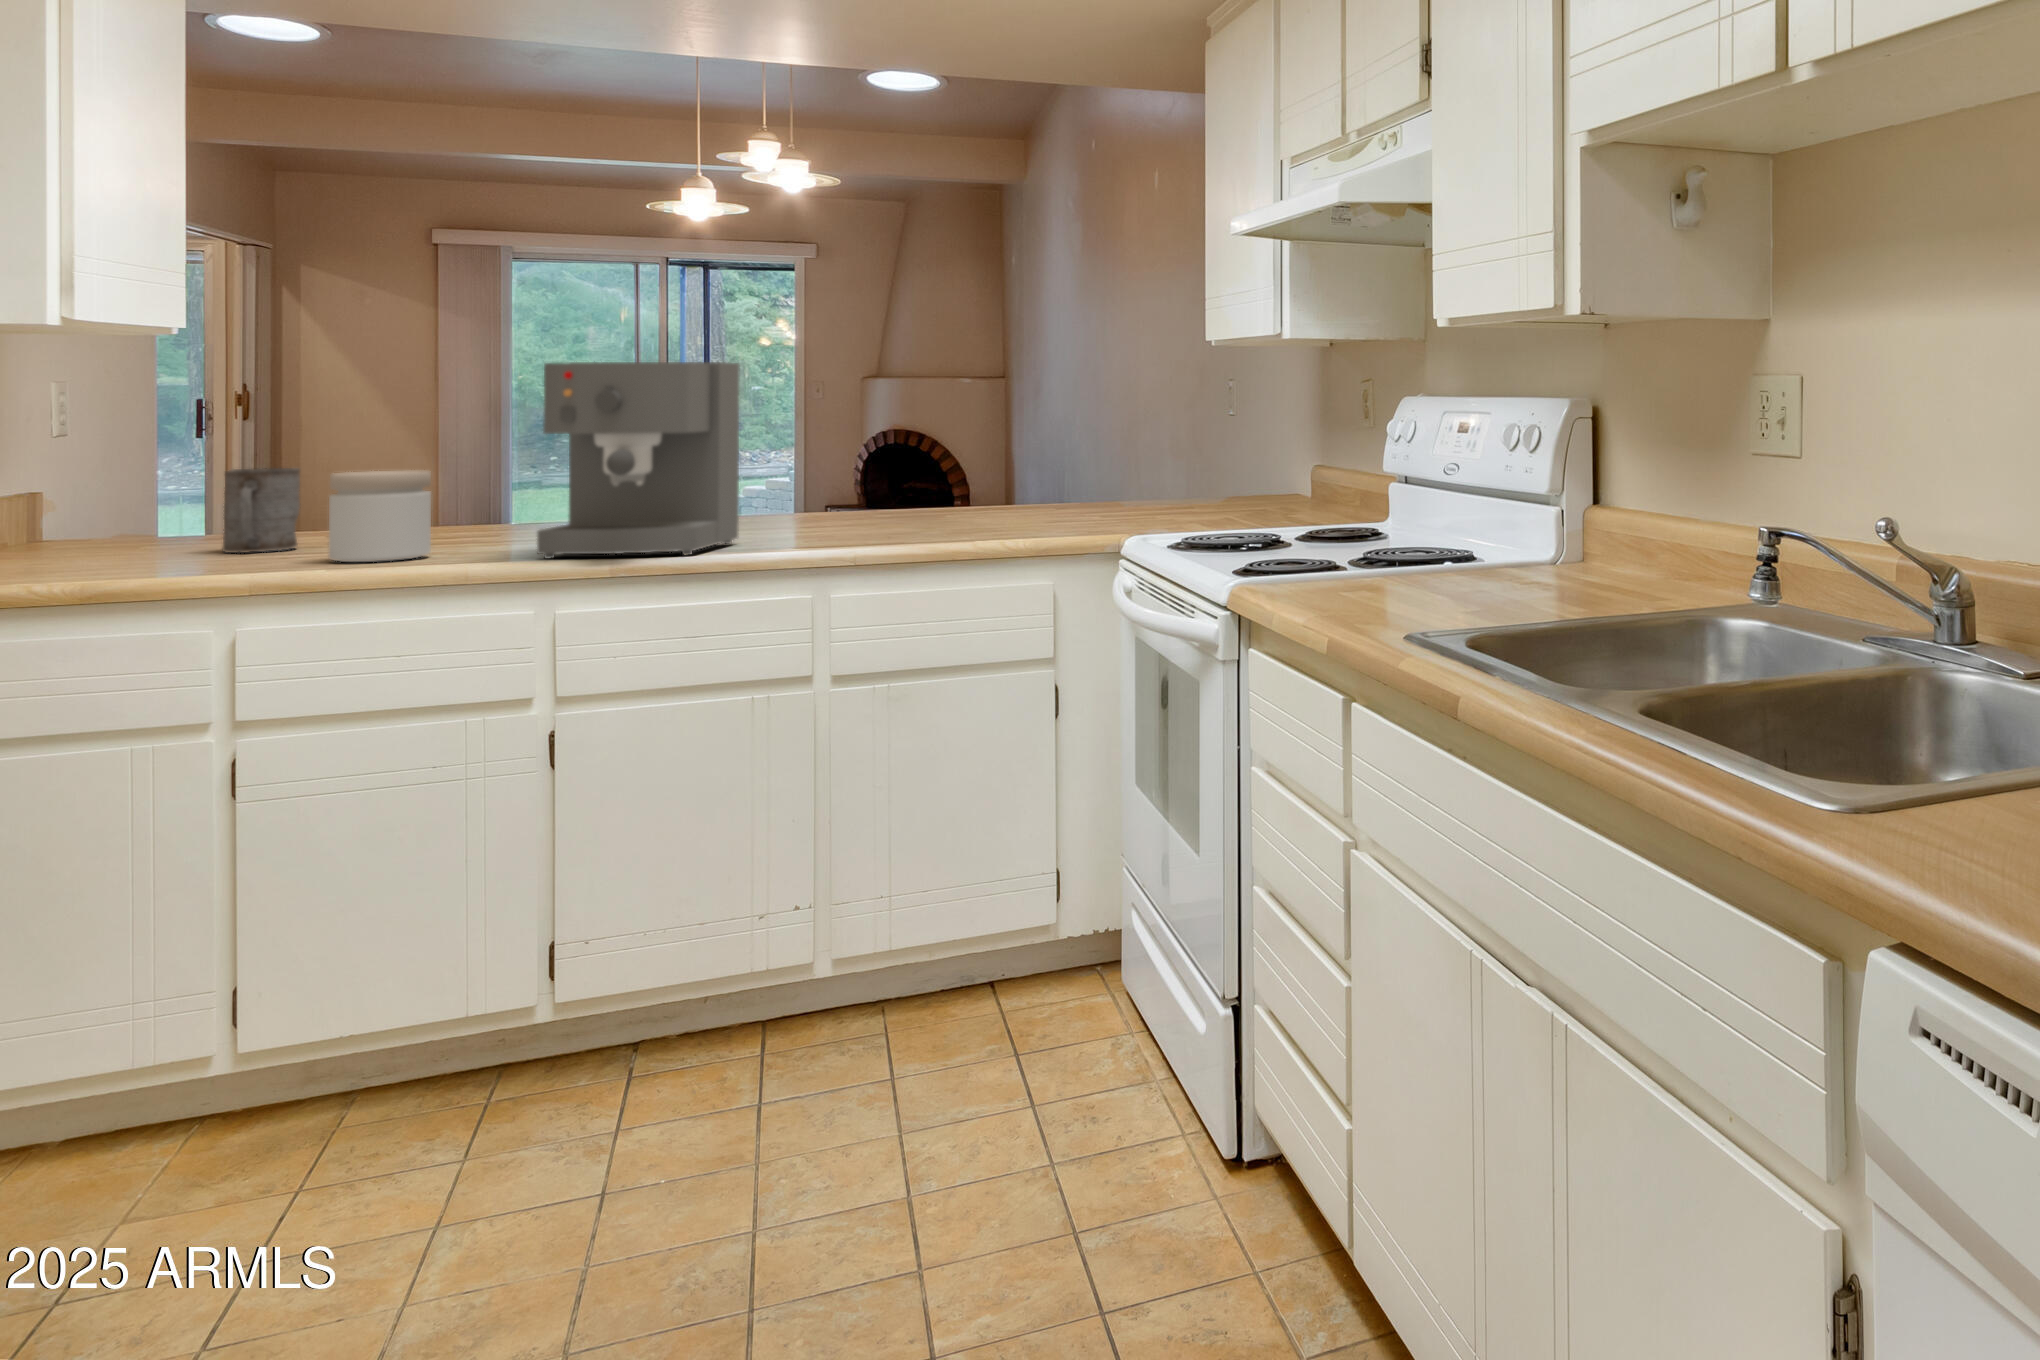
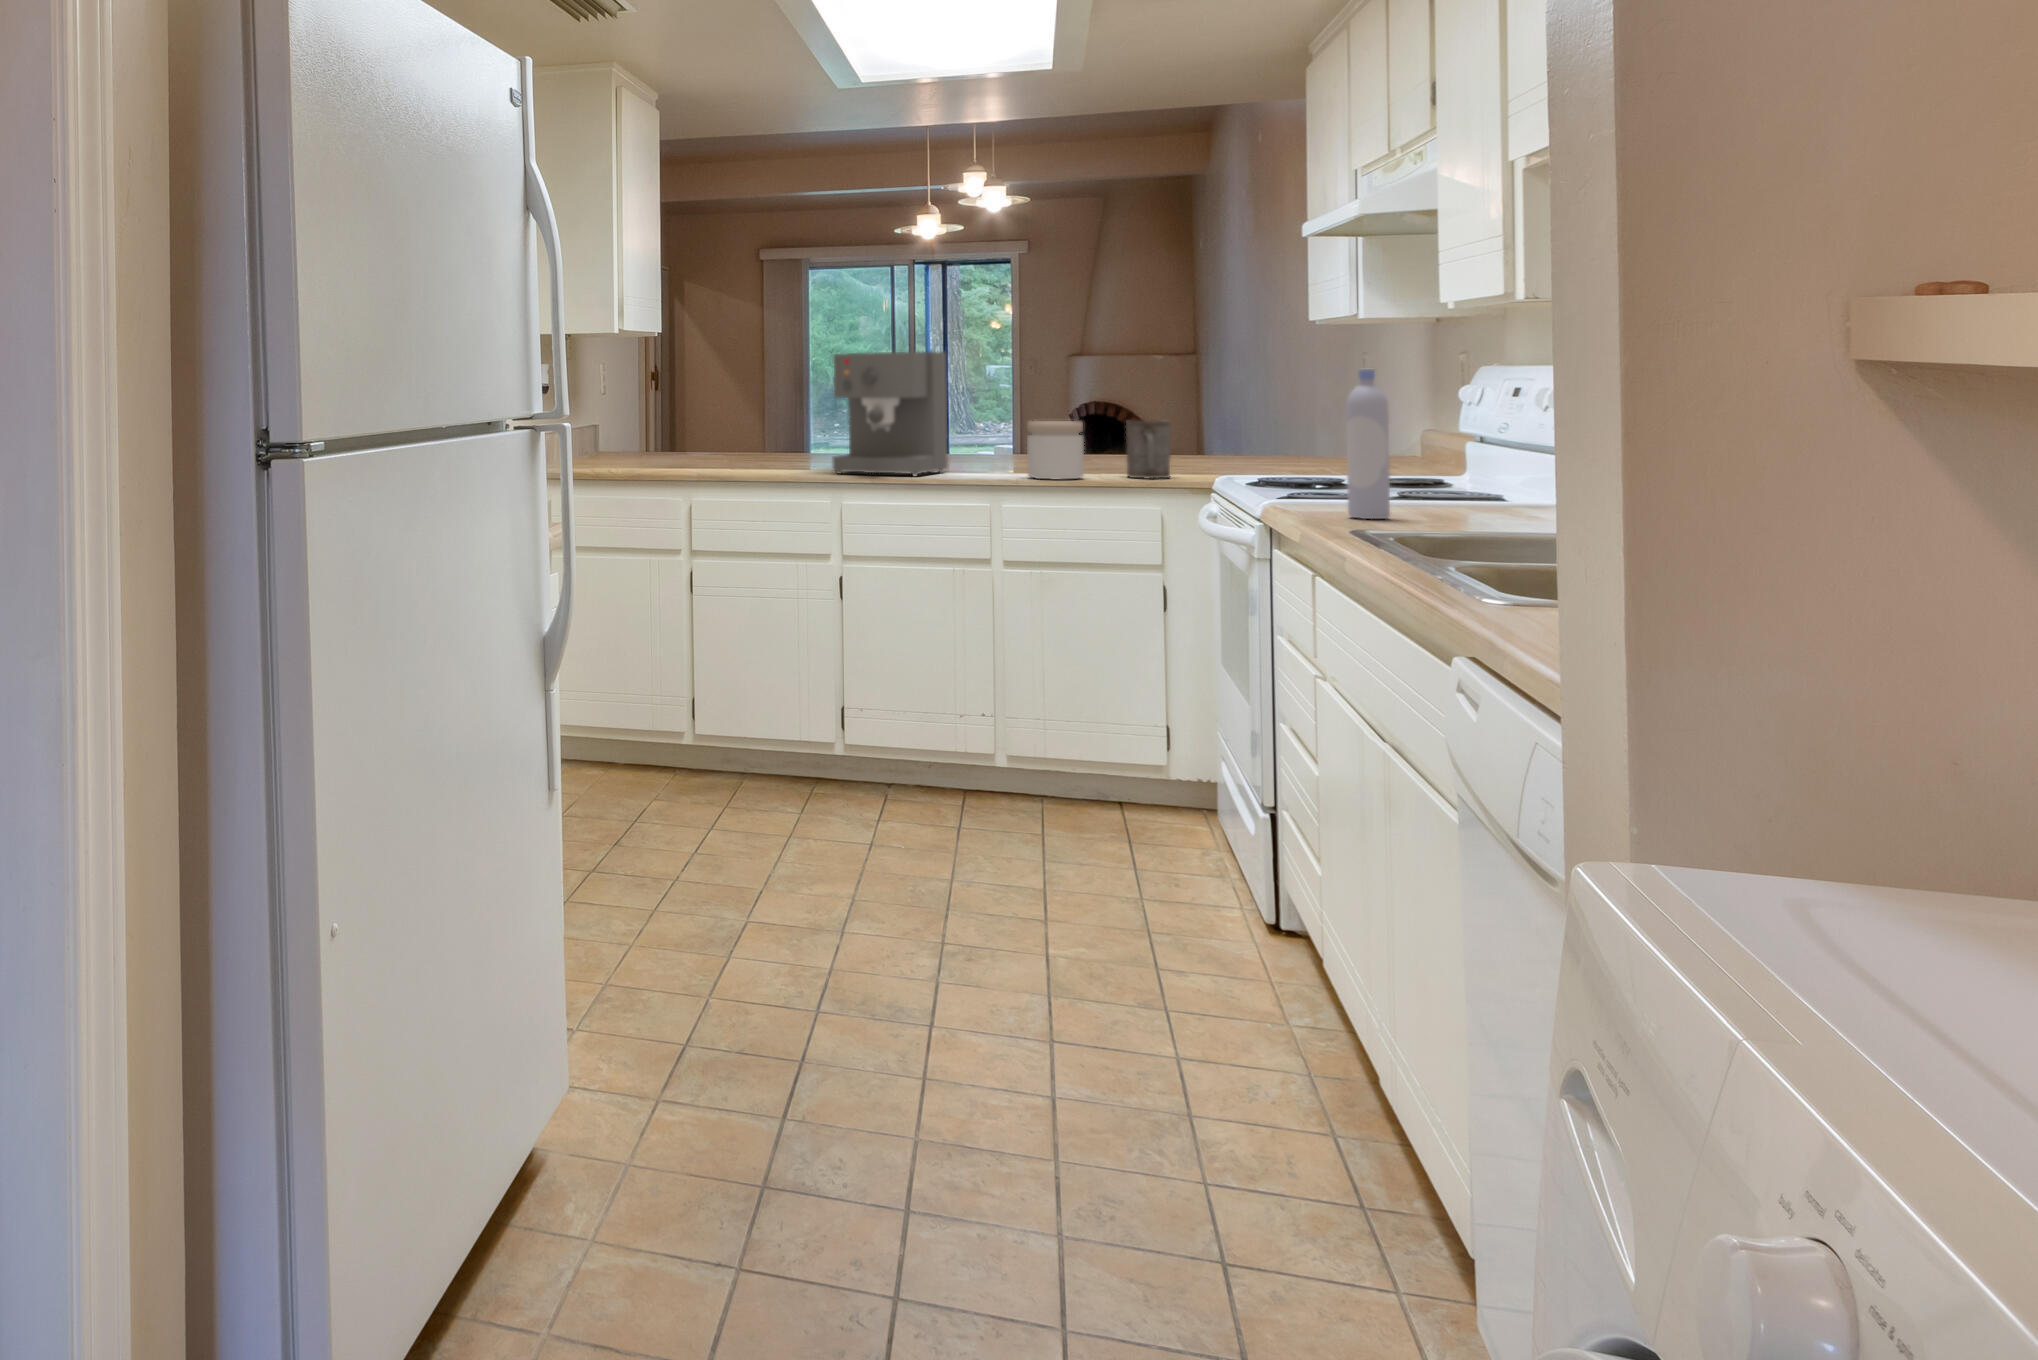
bottle: none [1350,389,1400,590] -> present [1346,369,1390,519]
mug: present [223,468,300,553] -> present [1126,421,1171,478]
jar: present [328,471,431,562] -> present [1027,421,1084,480]

